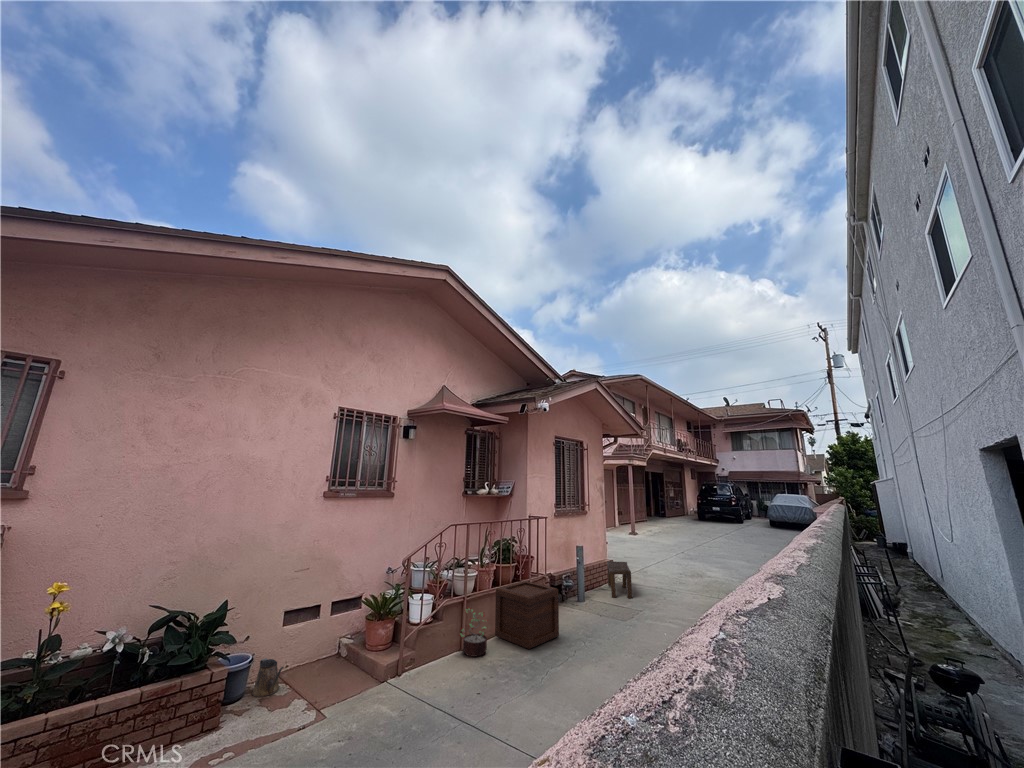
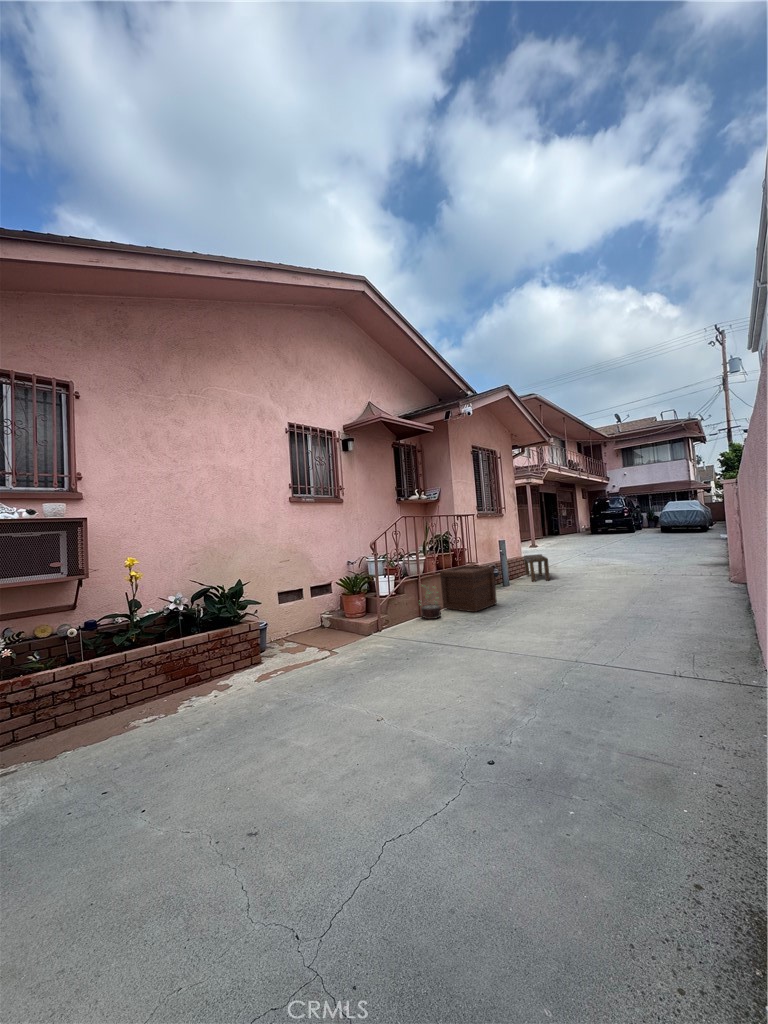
watering can: present [252,658,284,697] -> none [269,625,293,650]

